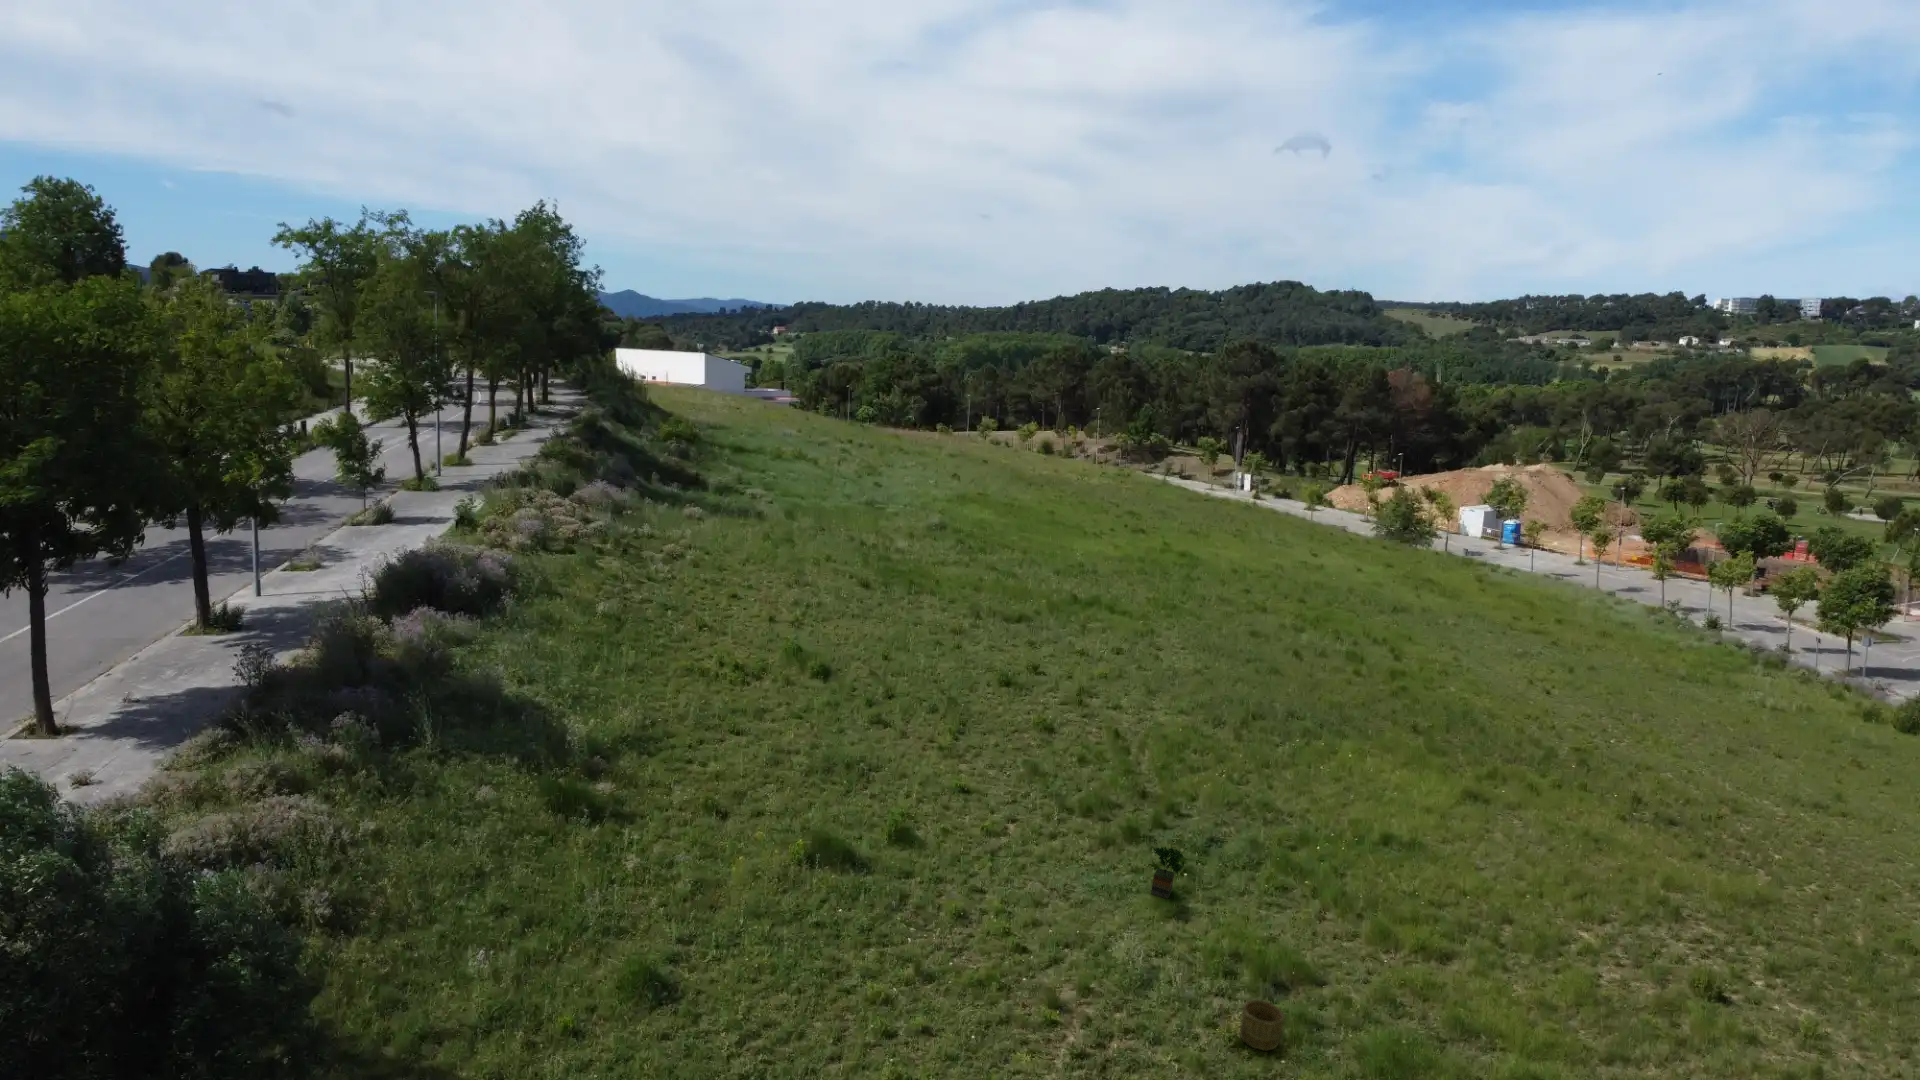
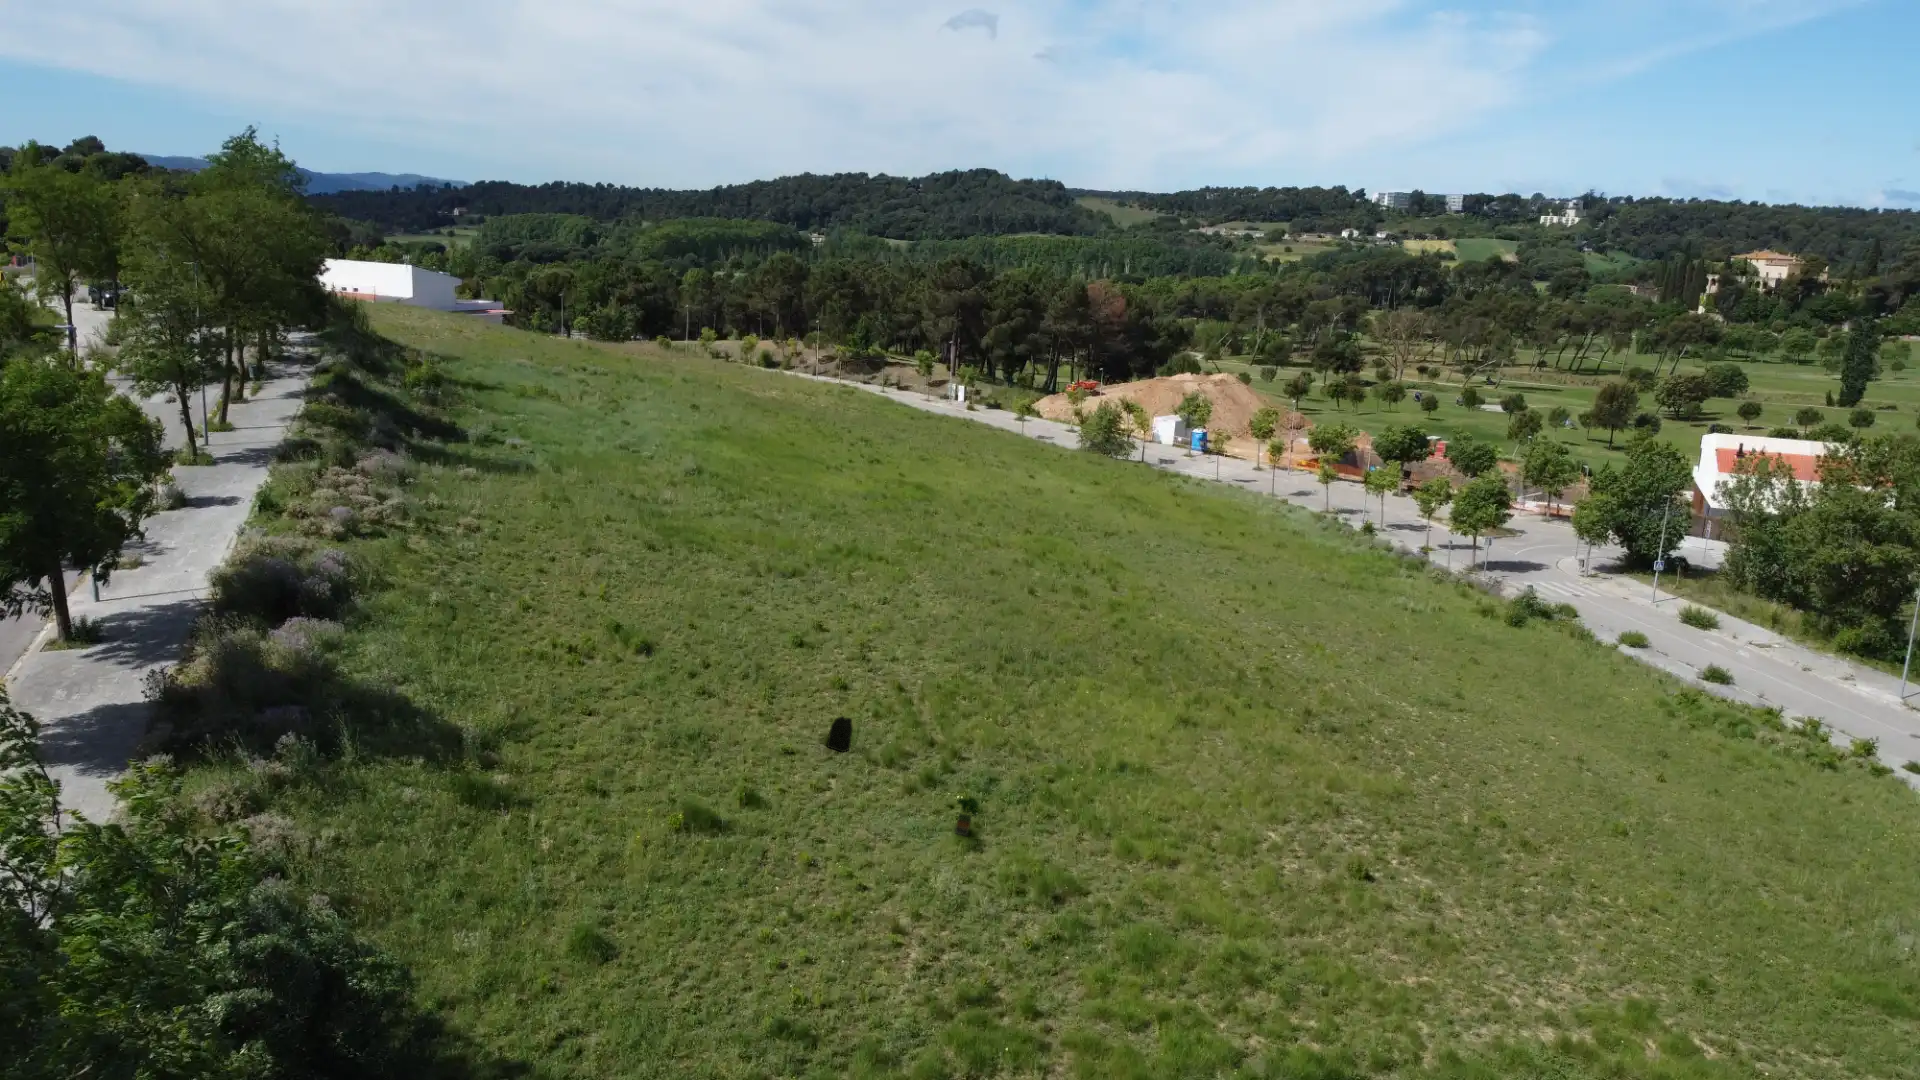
backpack: none [1007,747,1038,792] -> present [827,716,853,752]
wooden bucket: present [1240,1000,1285,1051] -> none [1034,913,1066,949]

